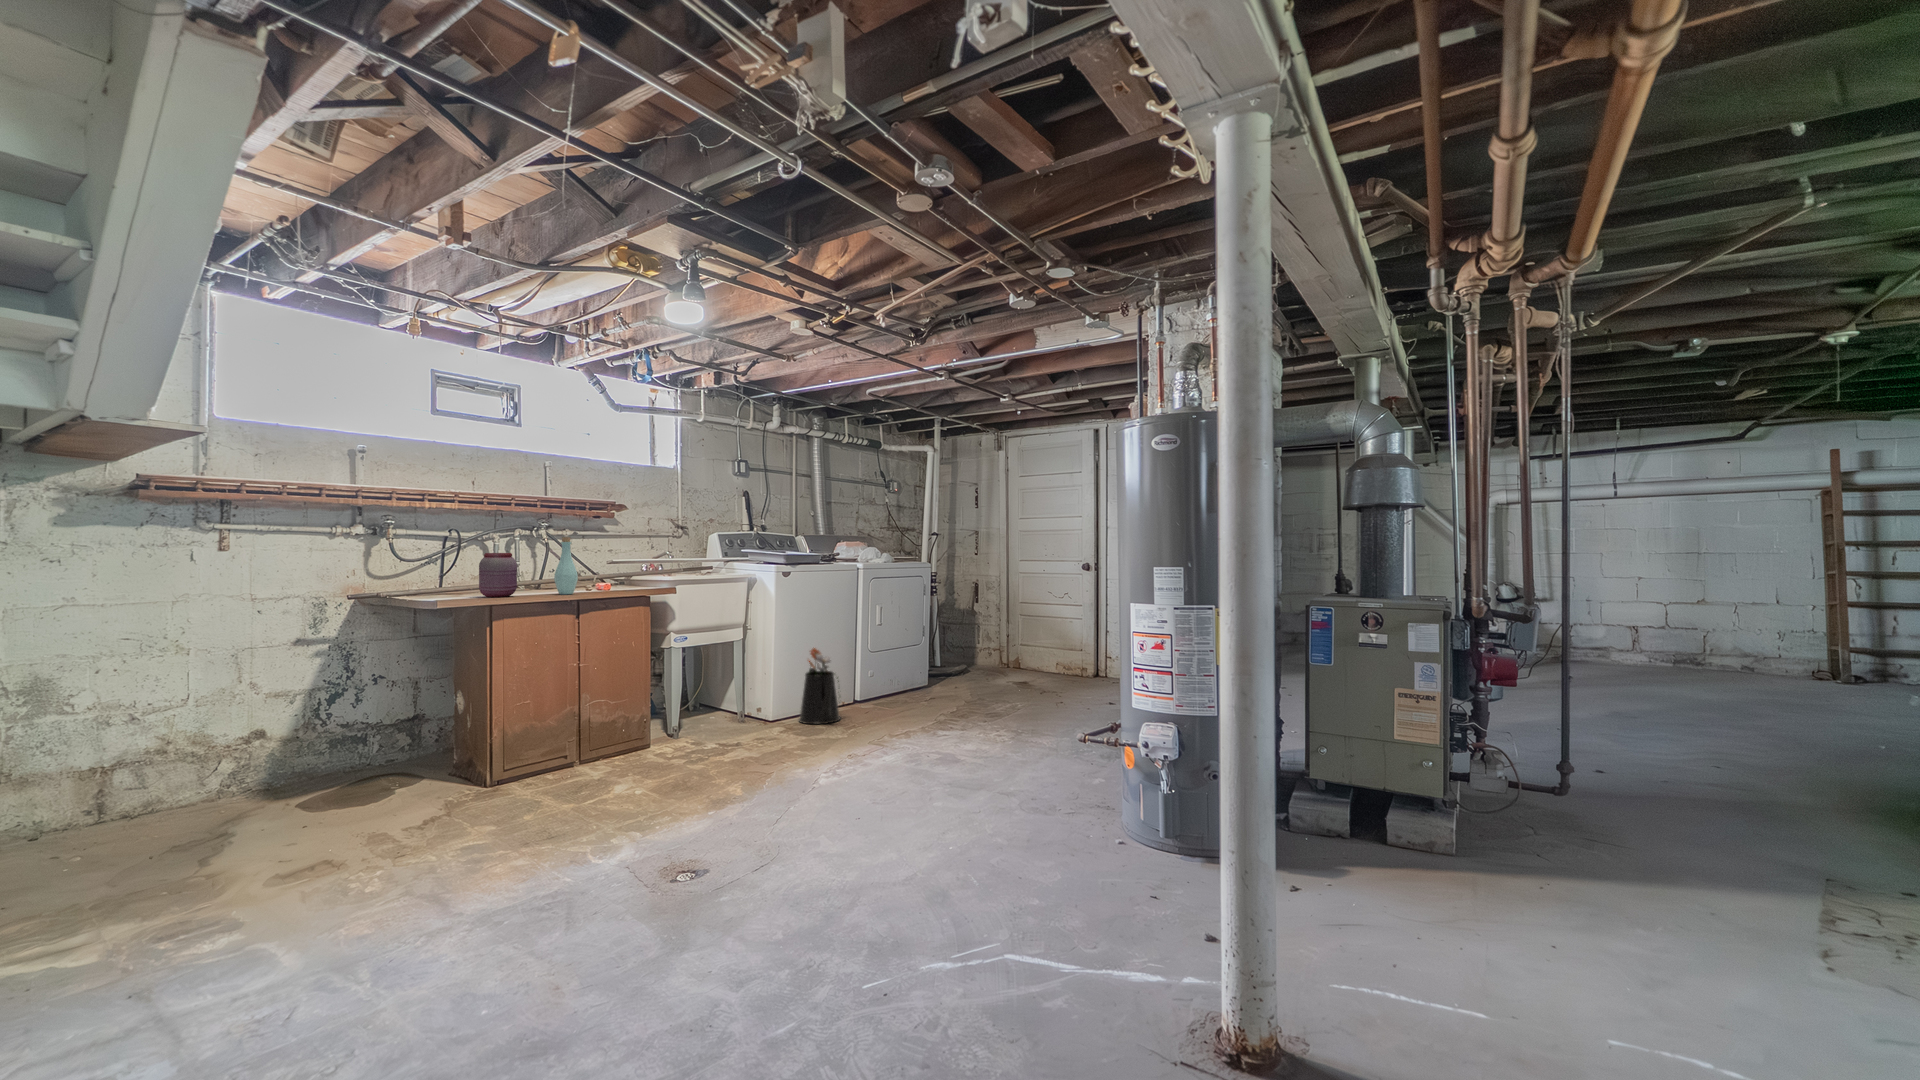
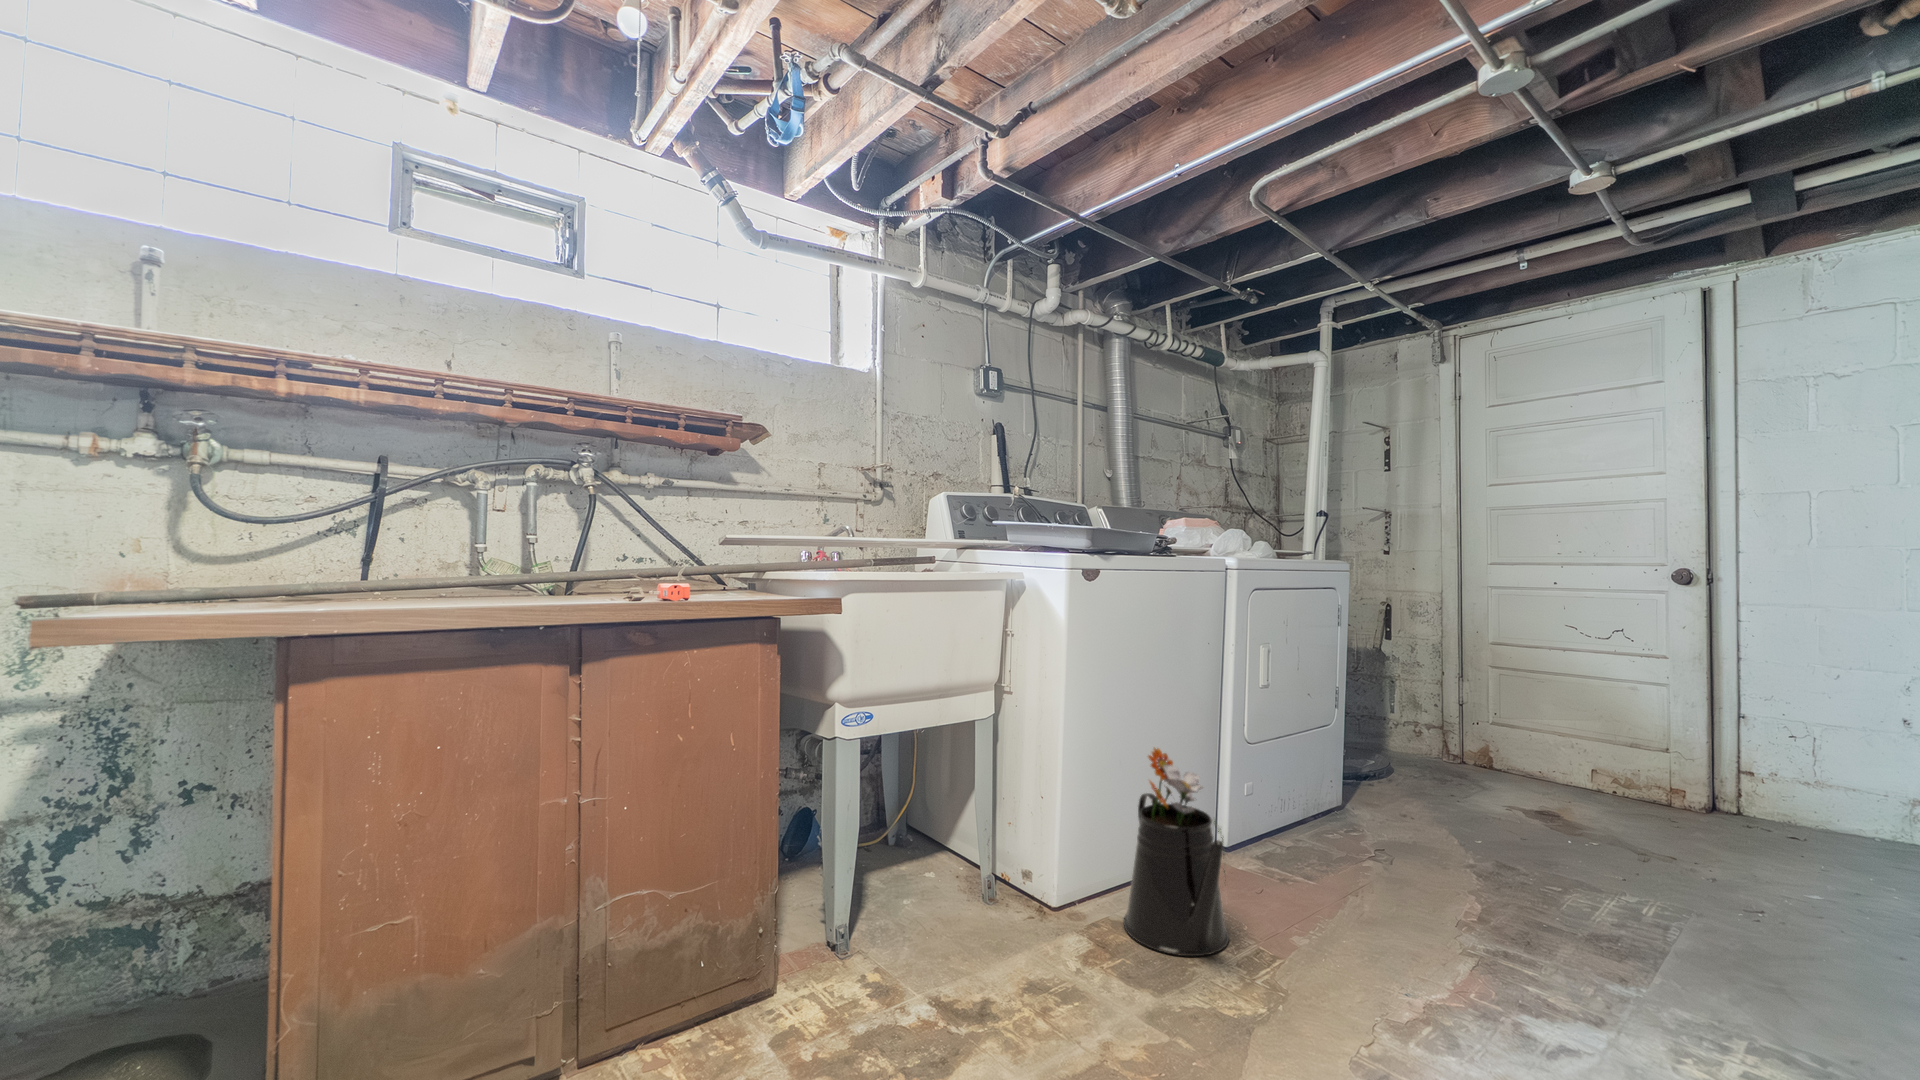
bottle: present [554,537,578,594] -> none [484,442,553,611]
jar: present [479,553,517,597] -> none [202,470,345,615]

